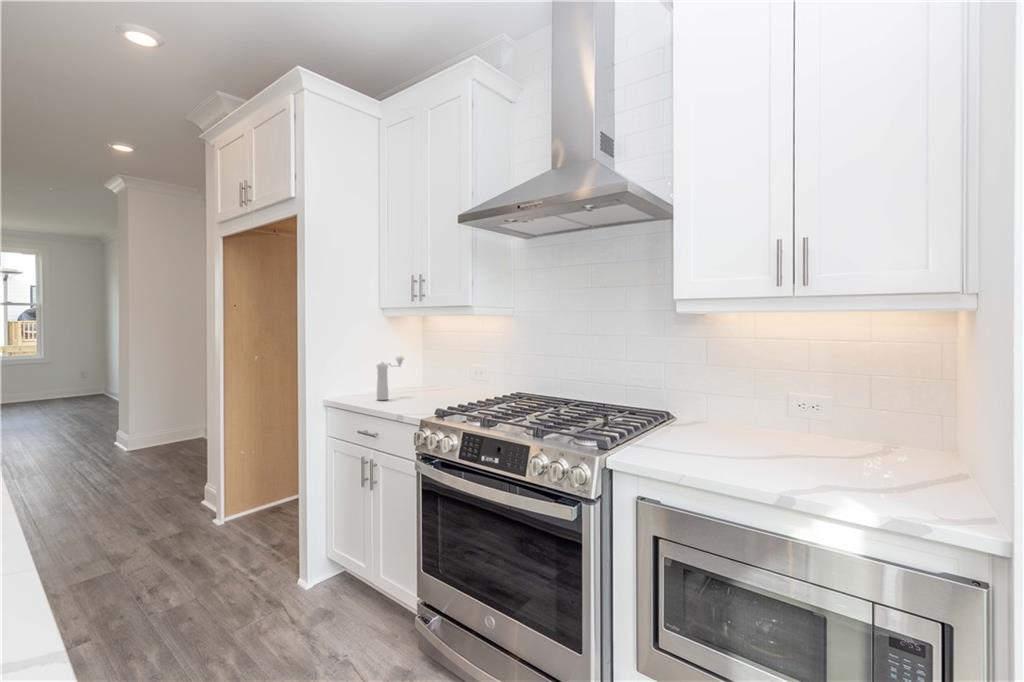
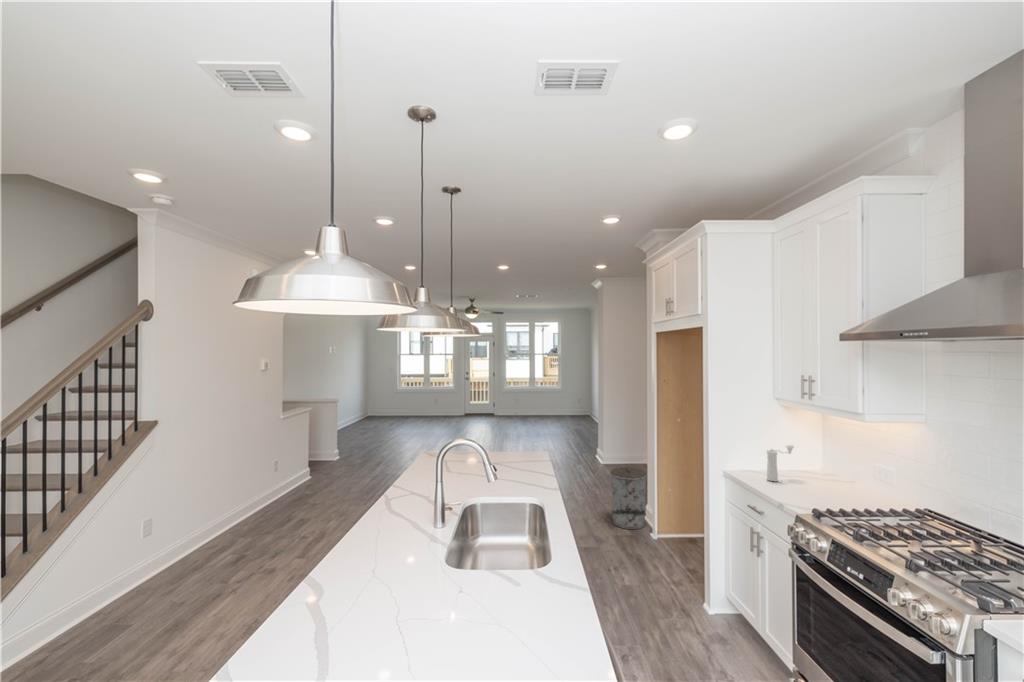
trash can: none [144,437,206,527] -> present [611,467,646,529]

